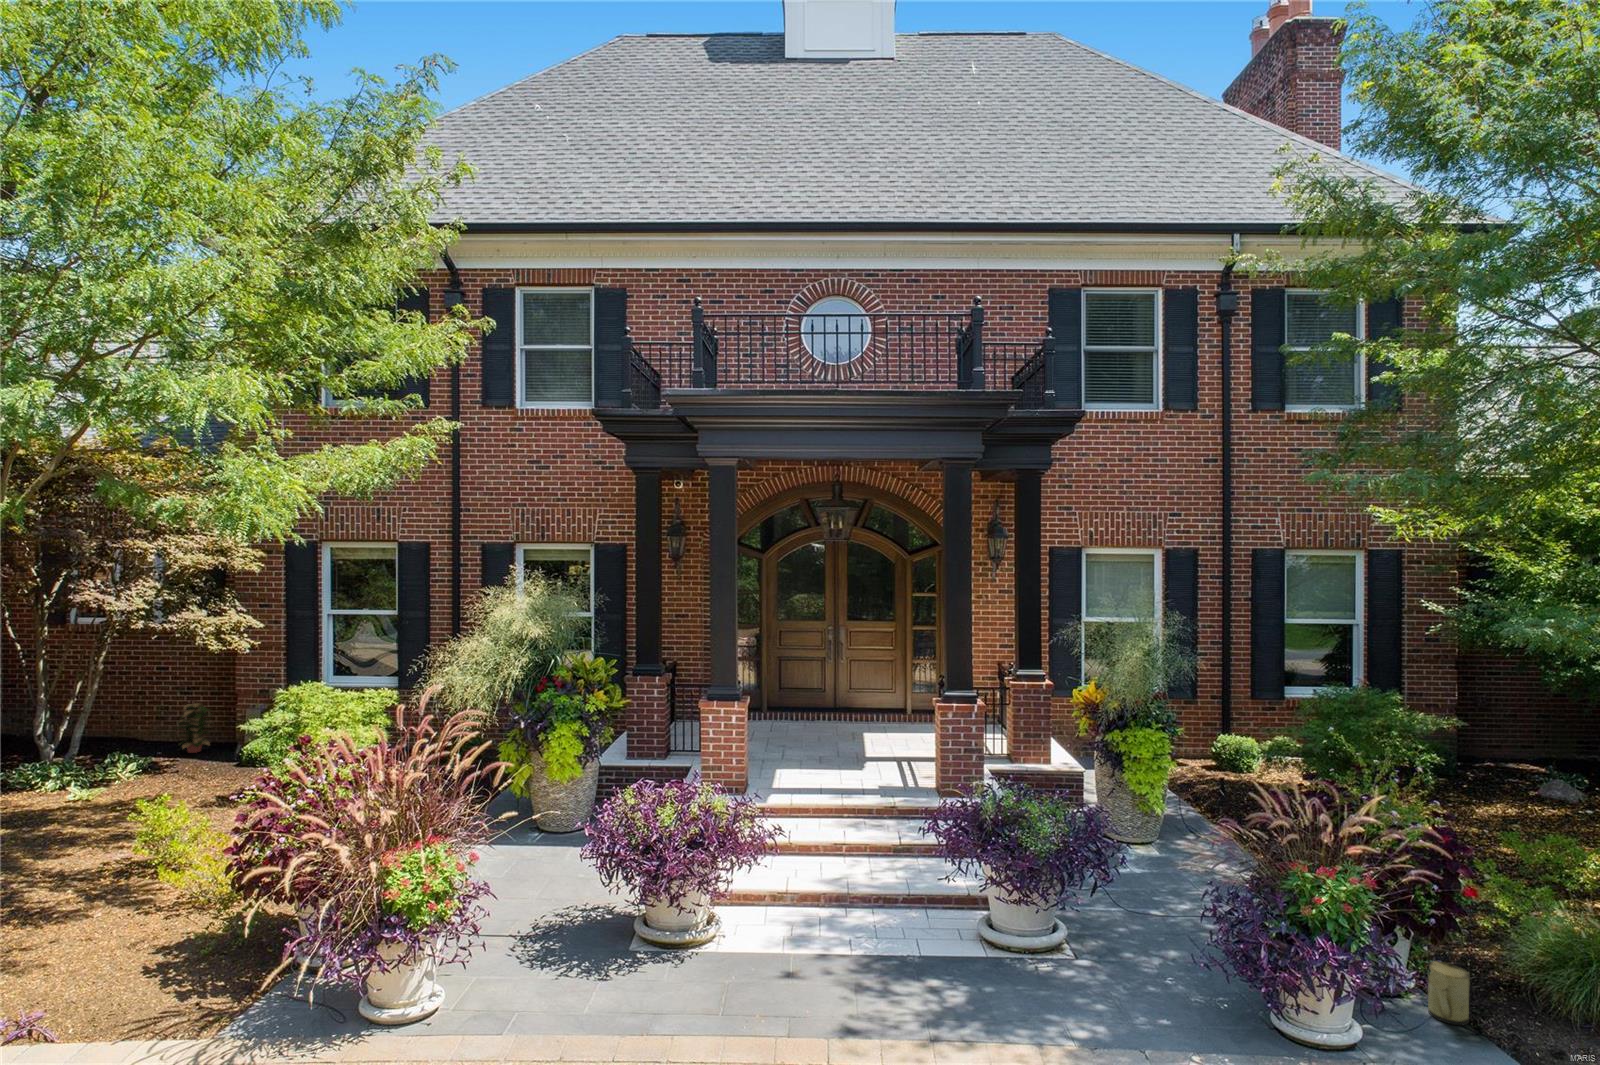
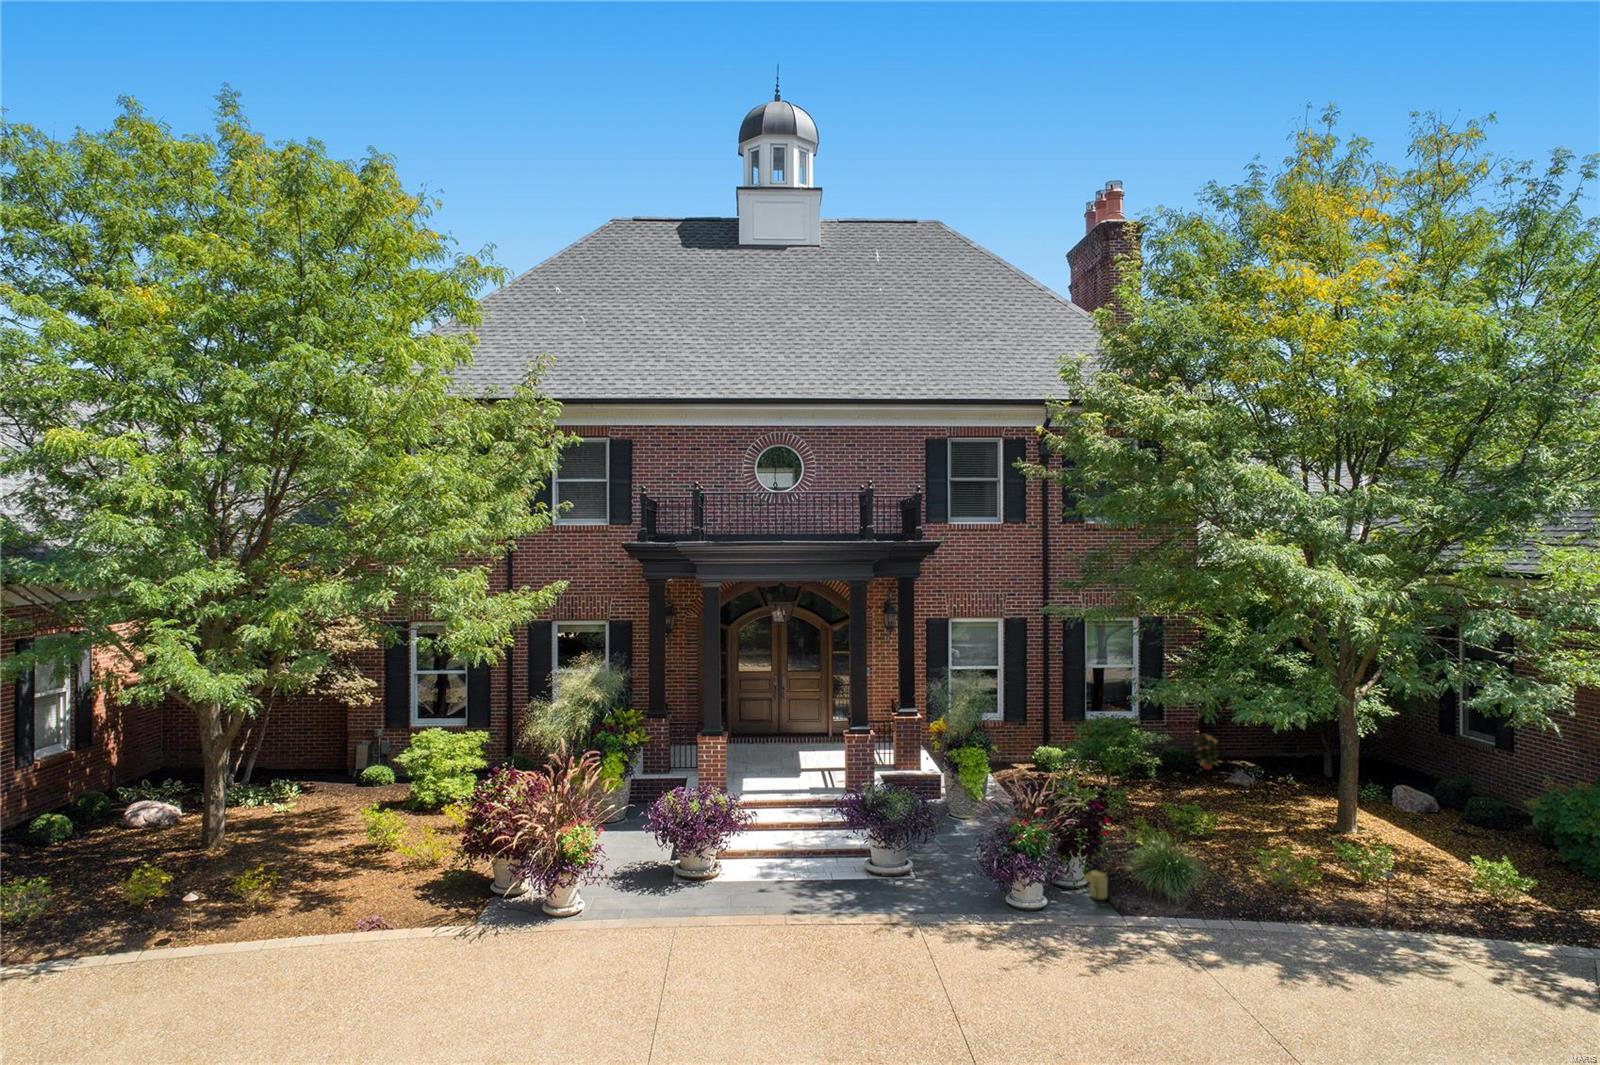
decorative plant: present [179,703,213,753] -> present [1194,734,1218,769]

